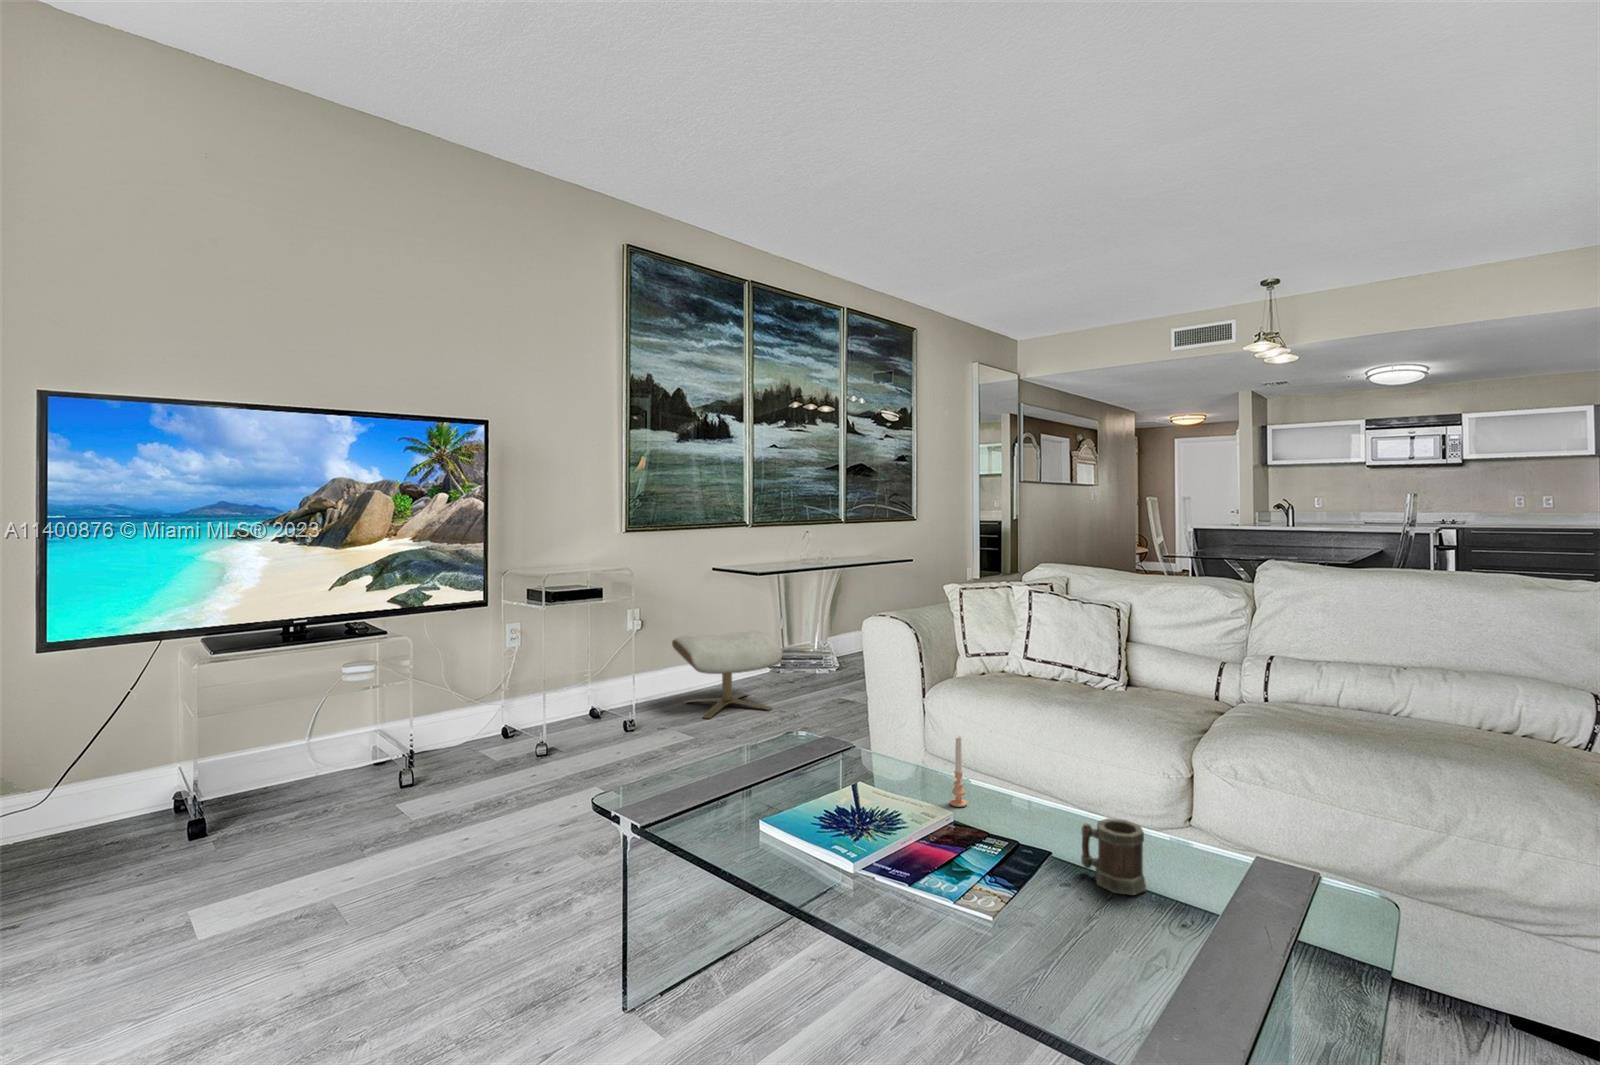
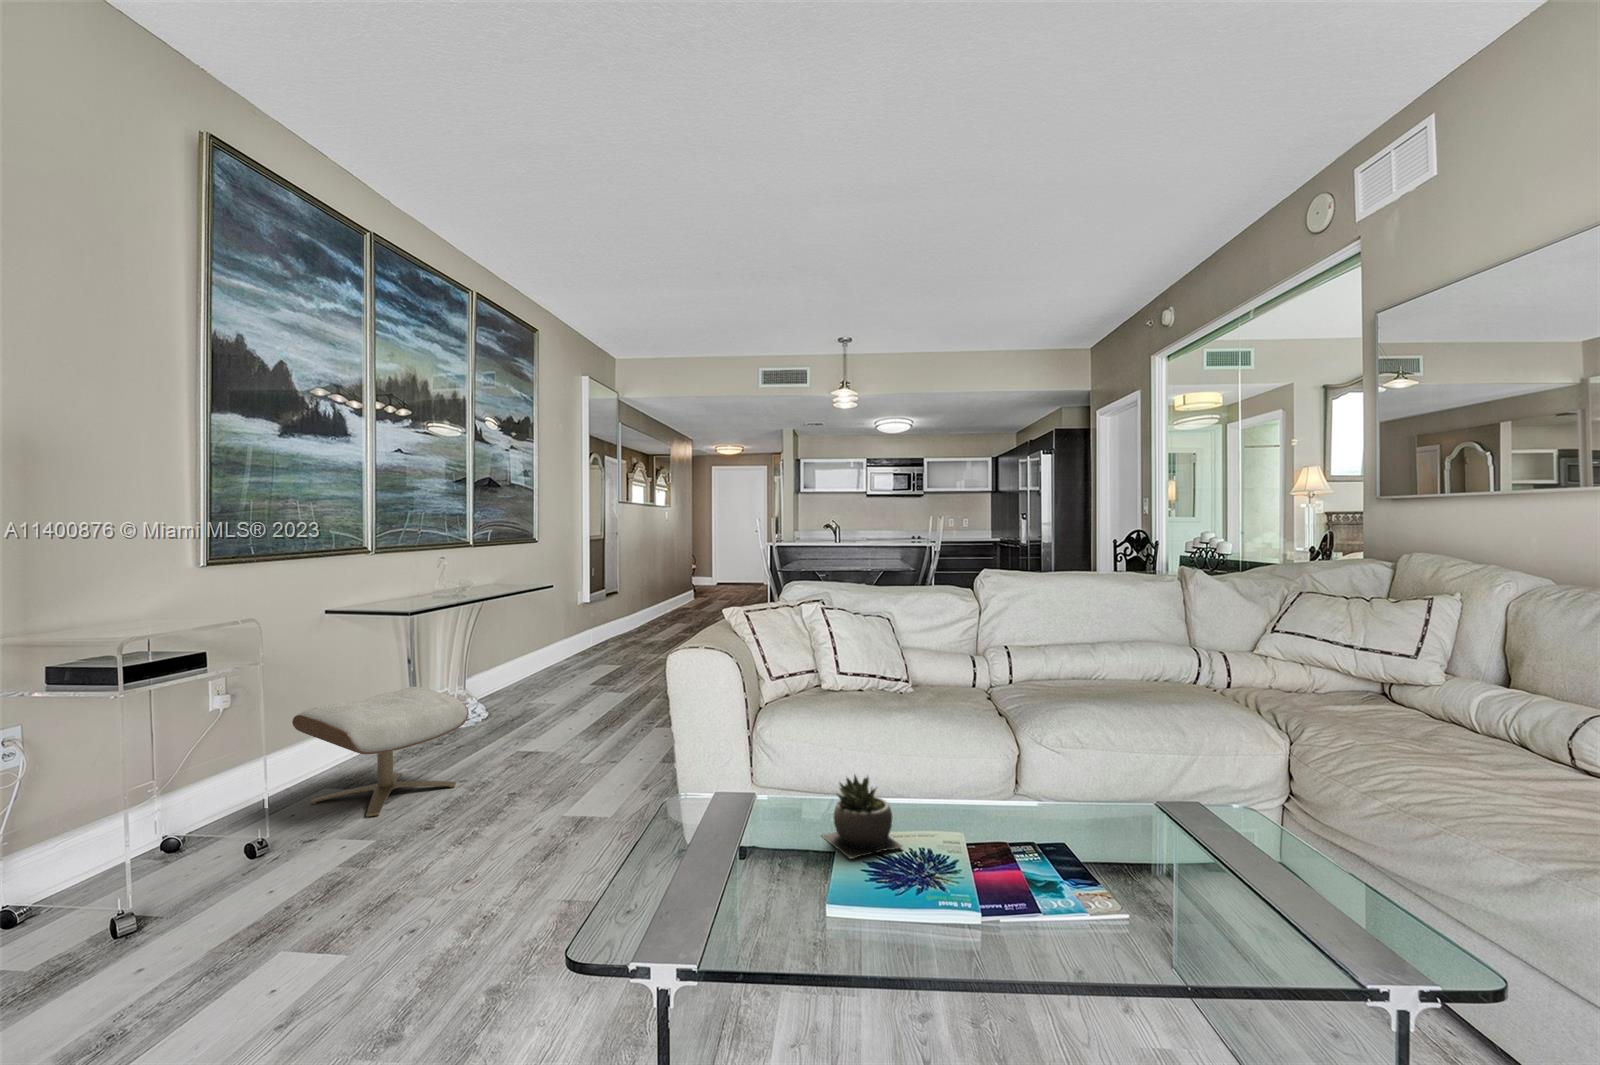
succulent plant: none [839,734,901,807] -> present [822,775,903,858]
candle: present [950,736,967,807] -> none [931,755,949,829]
mug: present [1081,818,1146,895] -> none [1105,797,1162,864]

